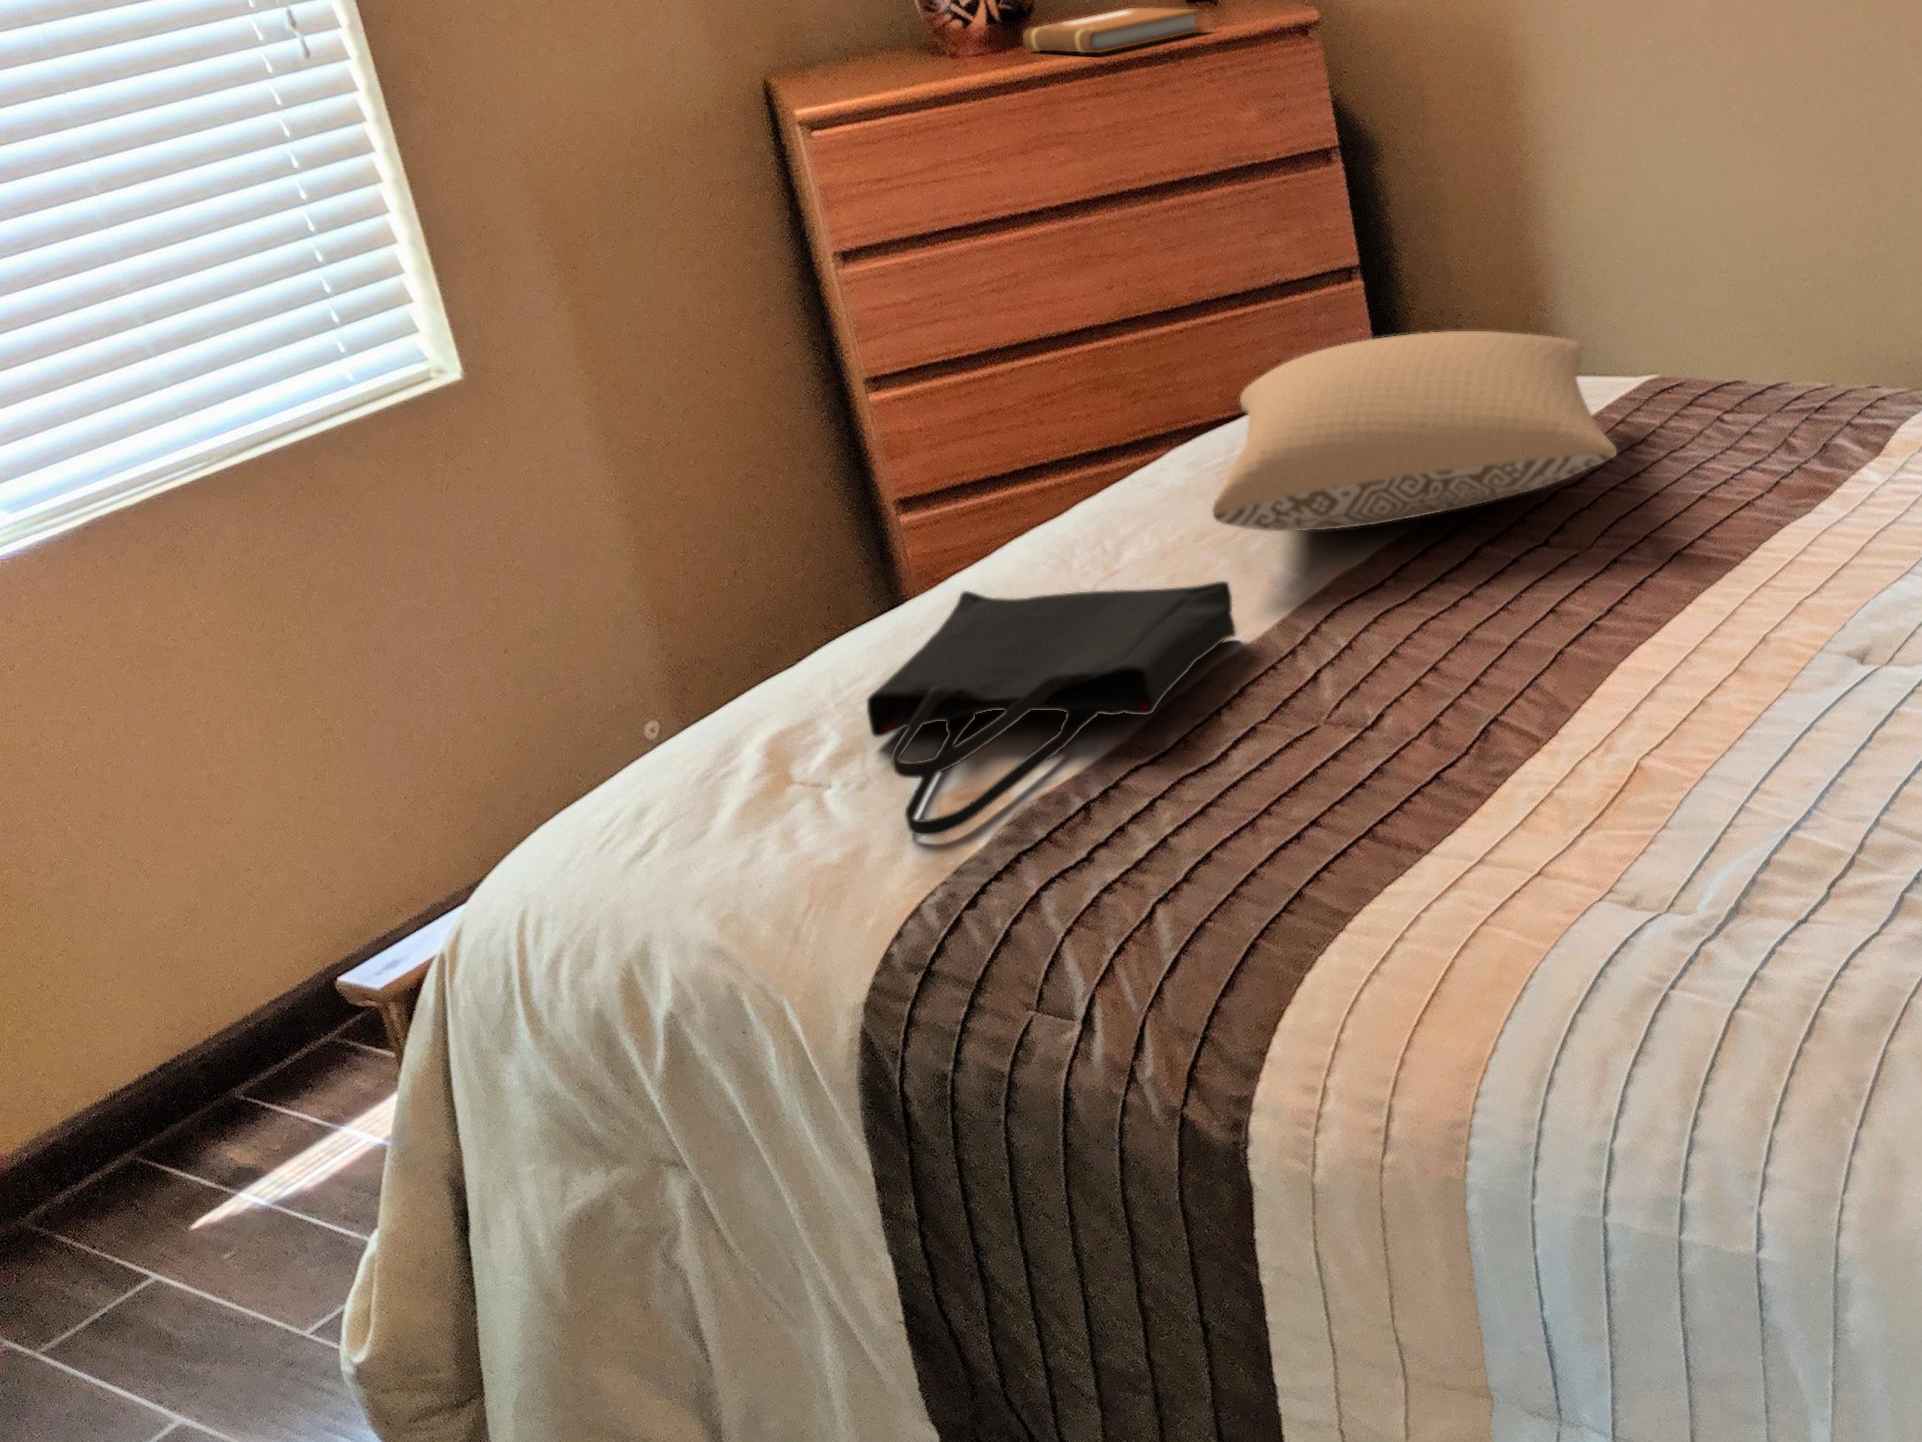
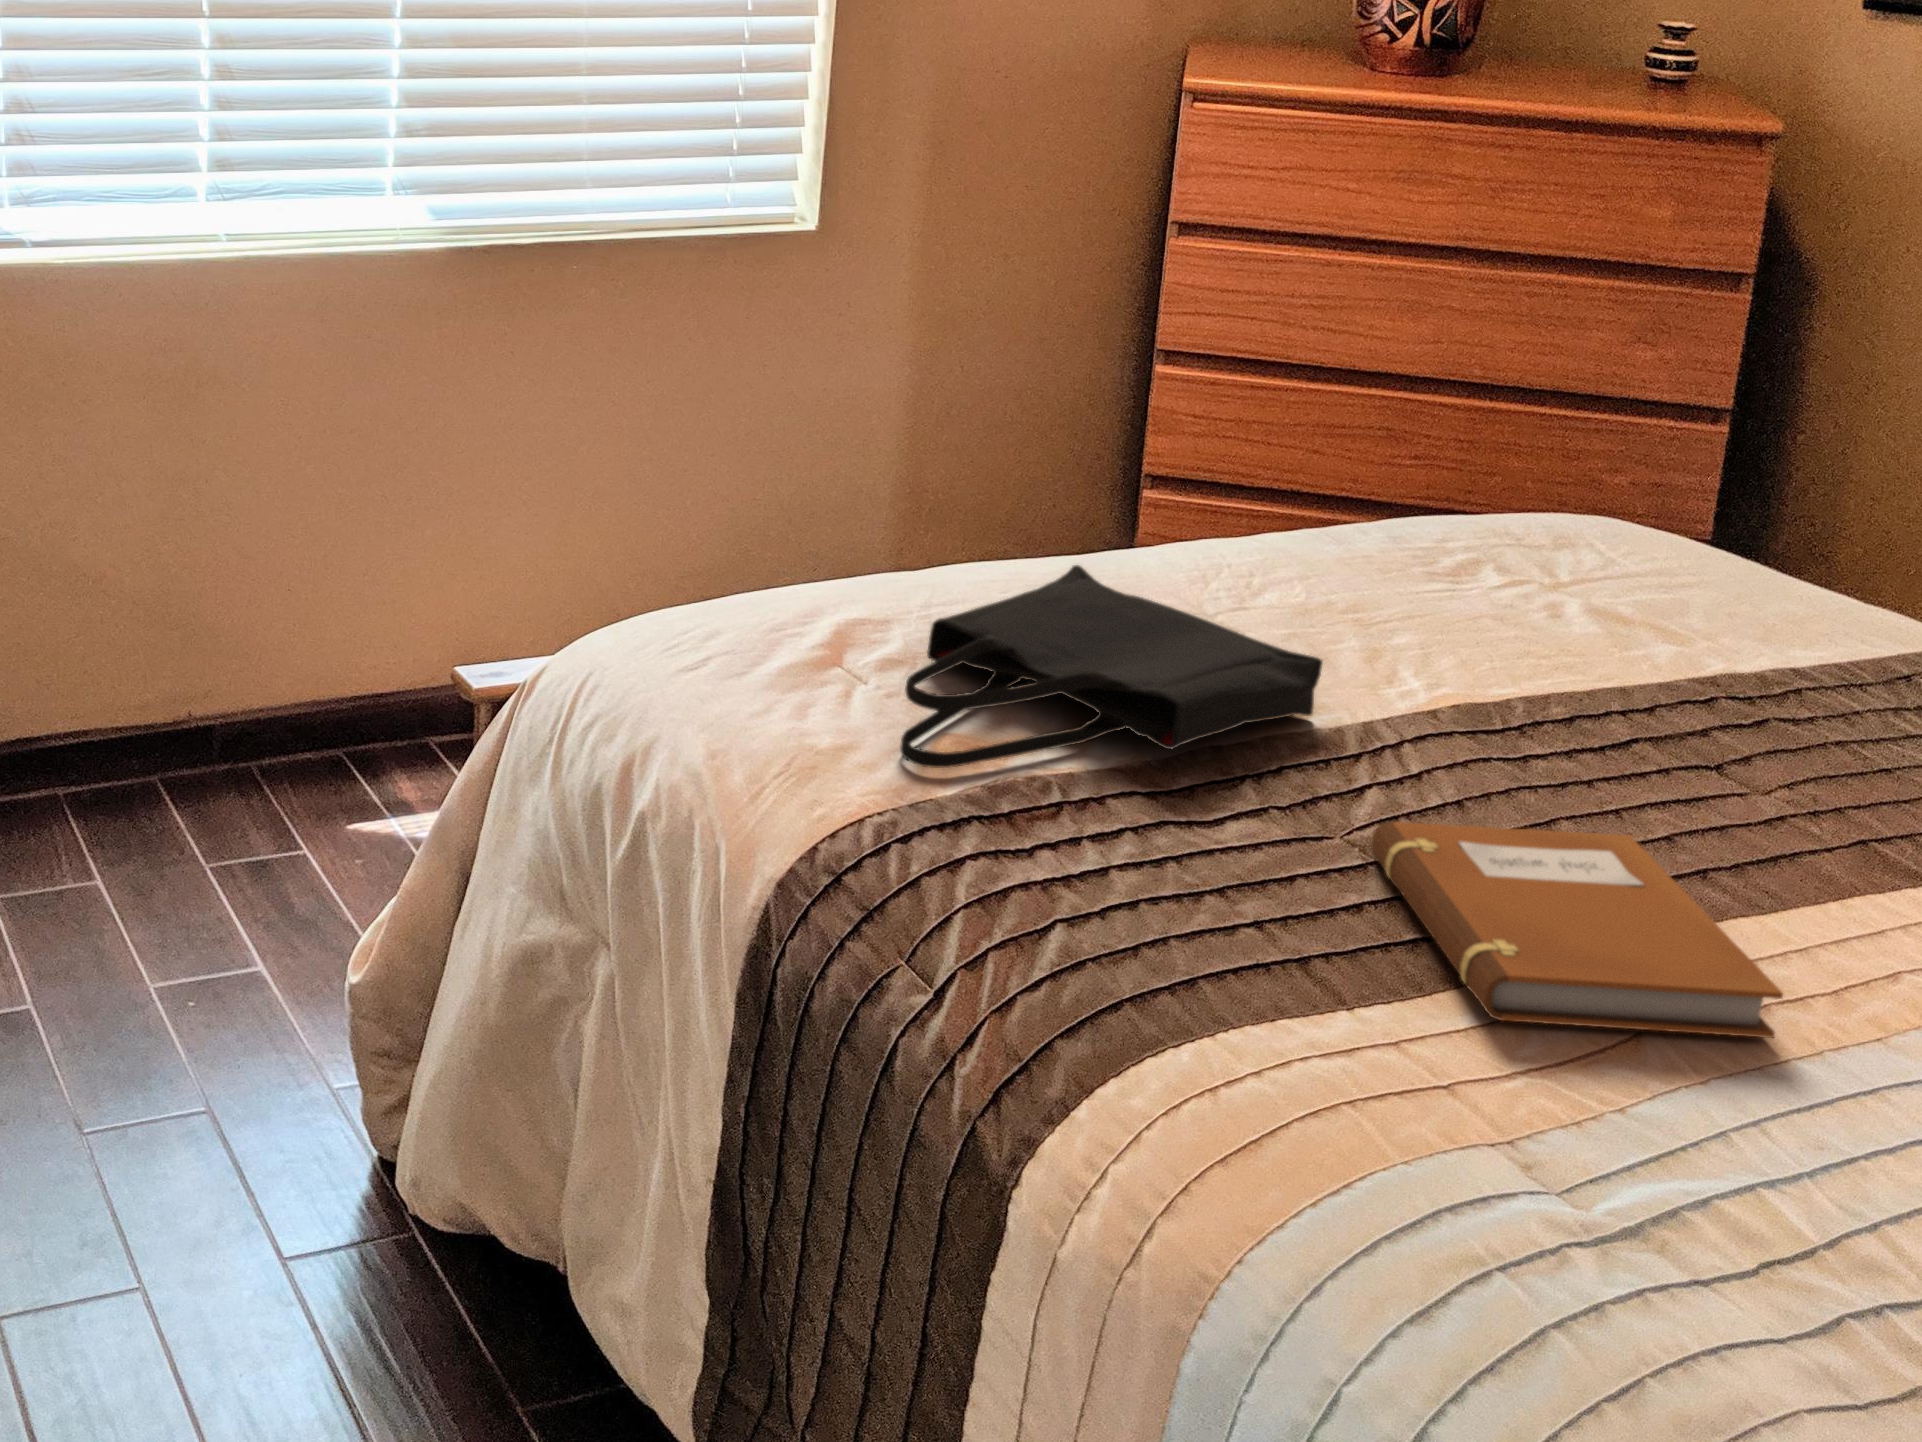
notebook: present [1023,8,1203,53] -> present [1371,822,1783,1038]
pillow: present [1212,331,1617,531] -> none [1347,472,1890,711]

